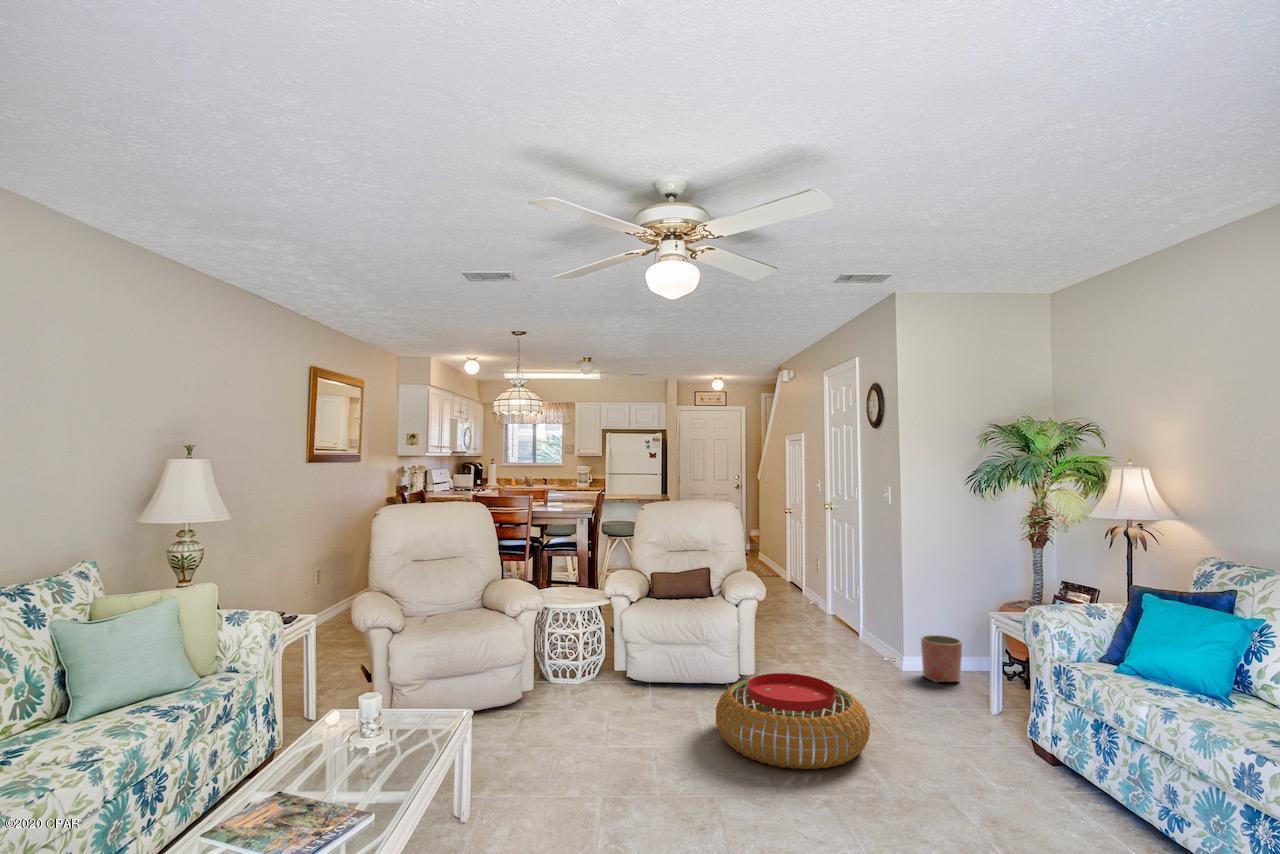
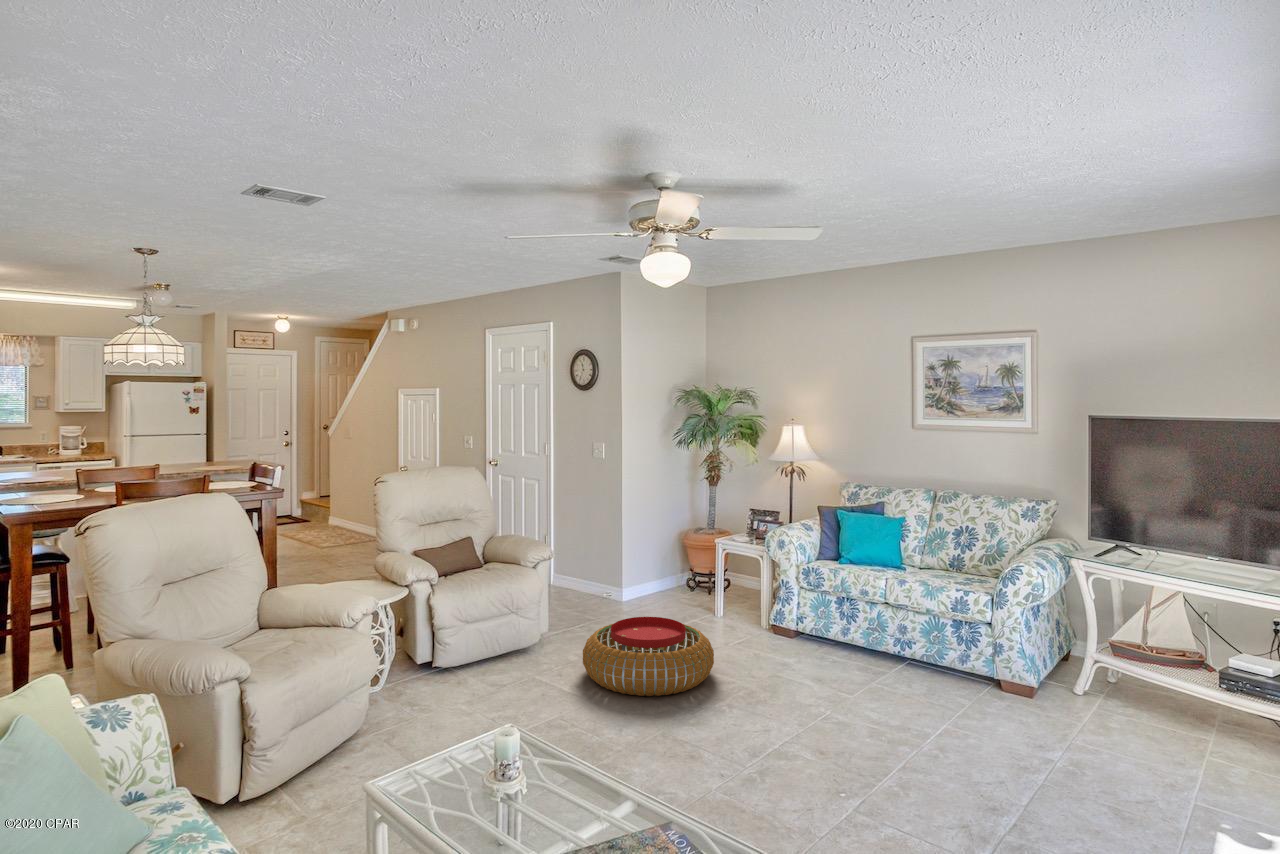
planter: present [921,635,962,683] -> none [640,565,670,604]

